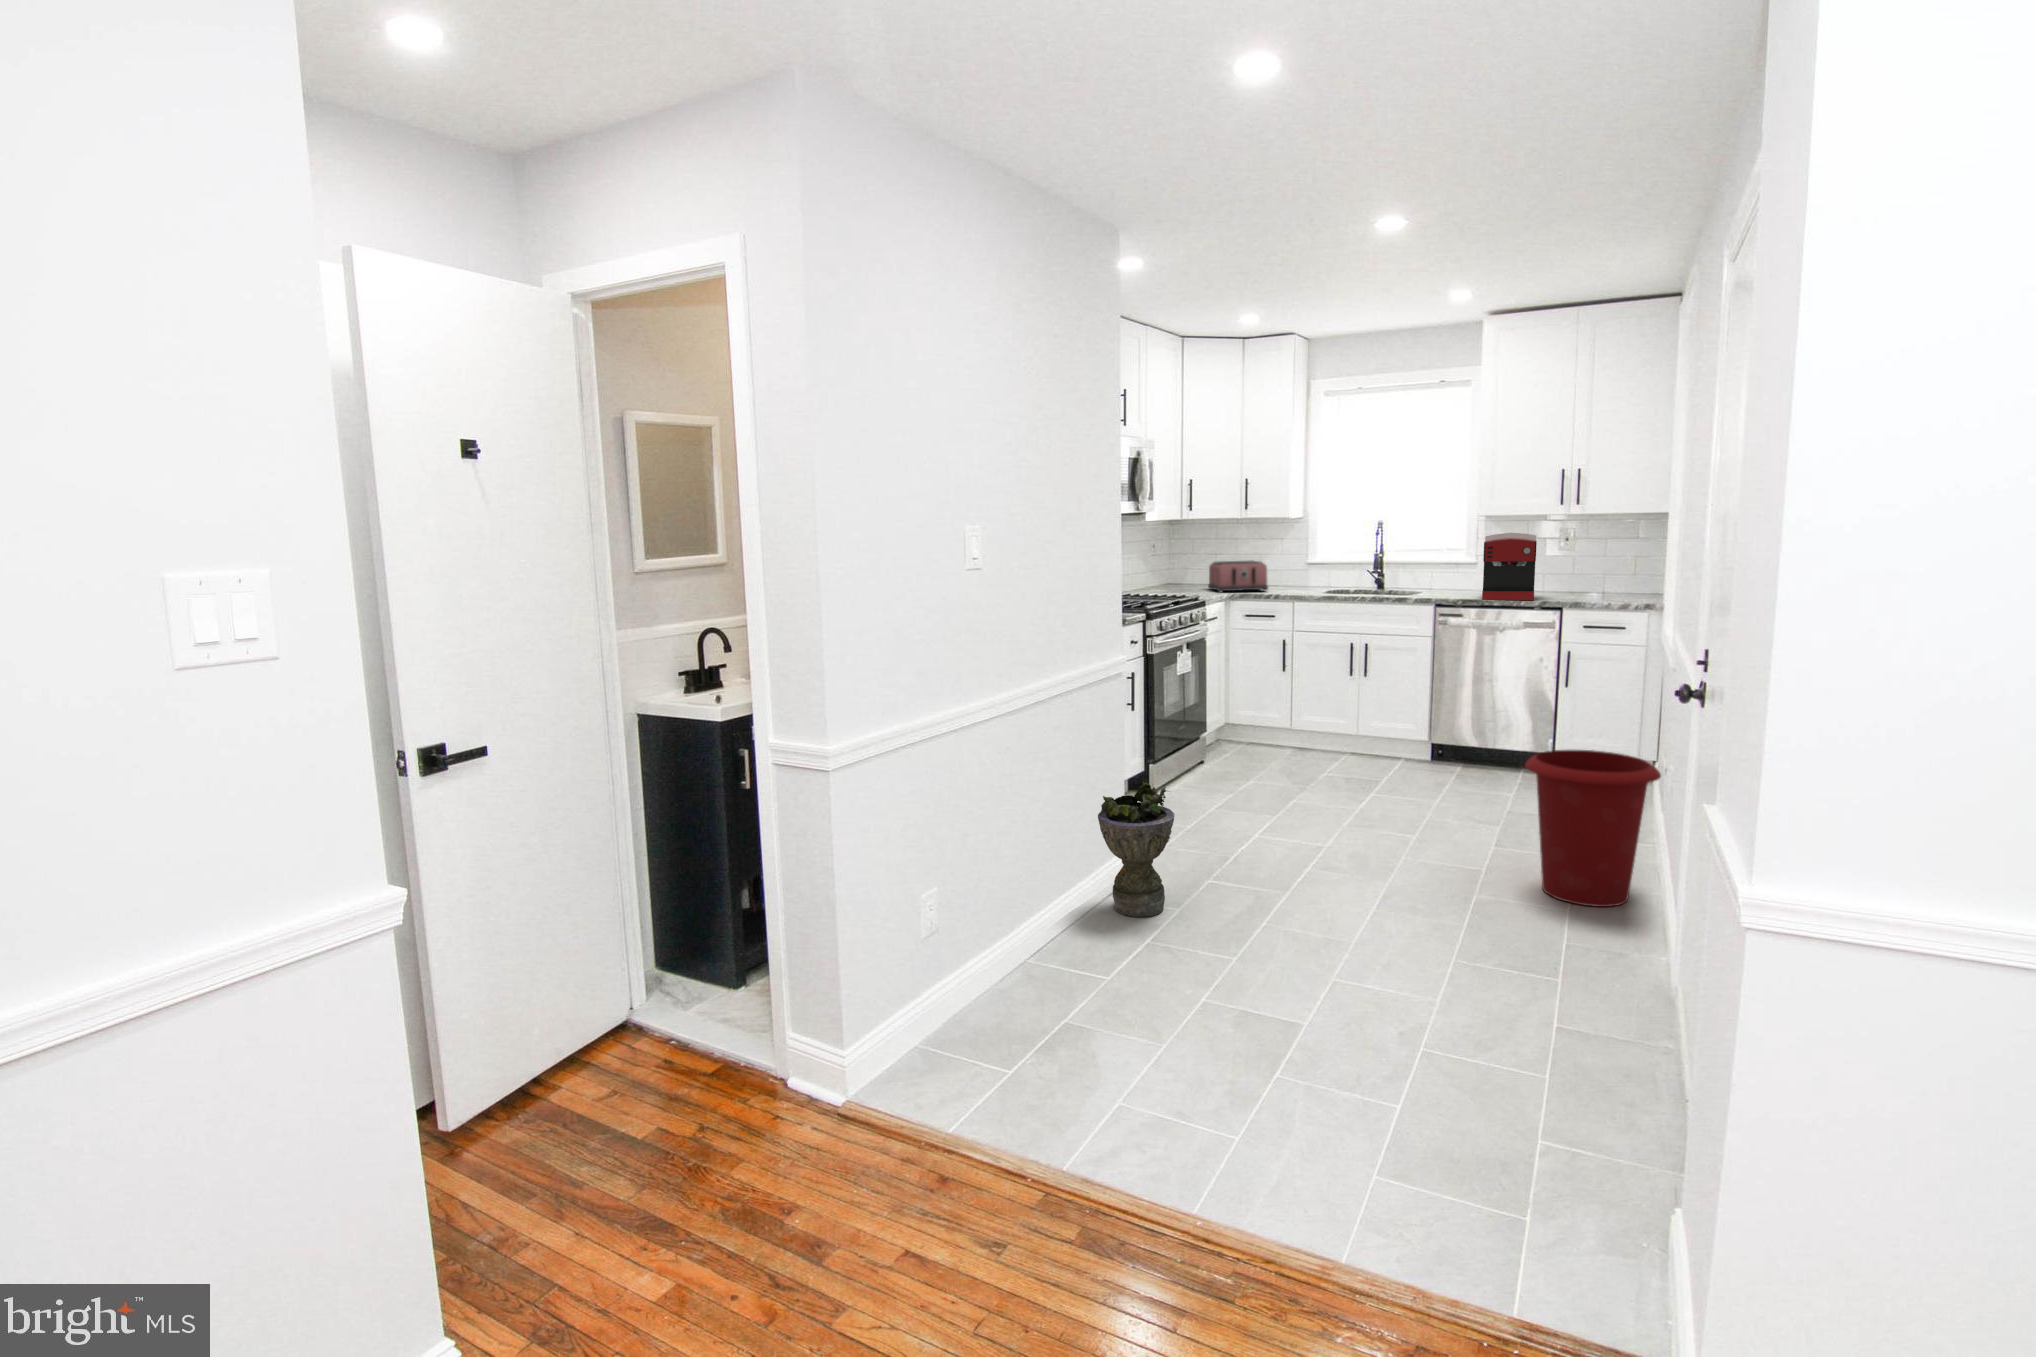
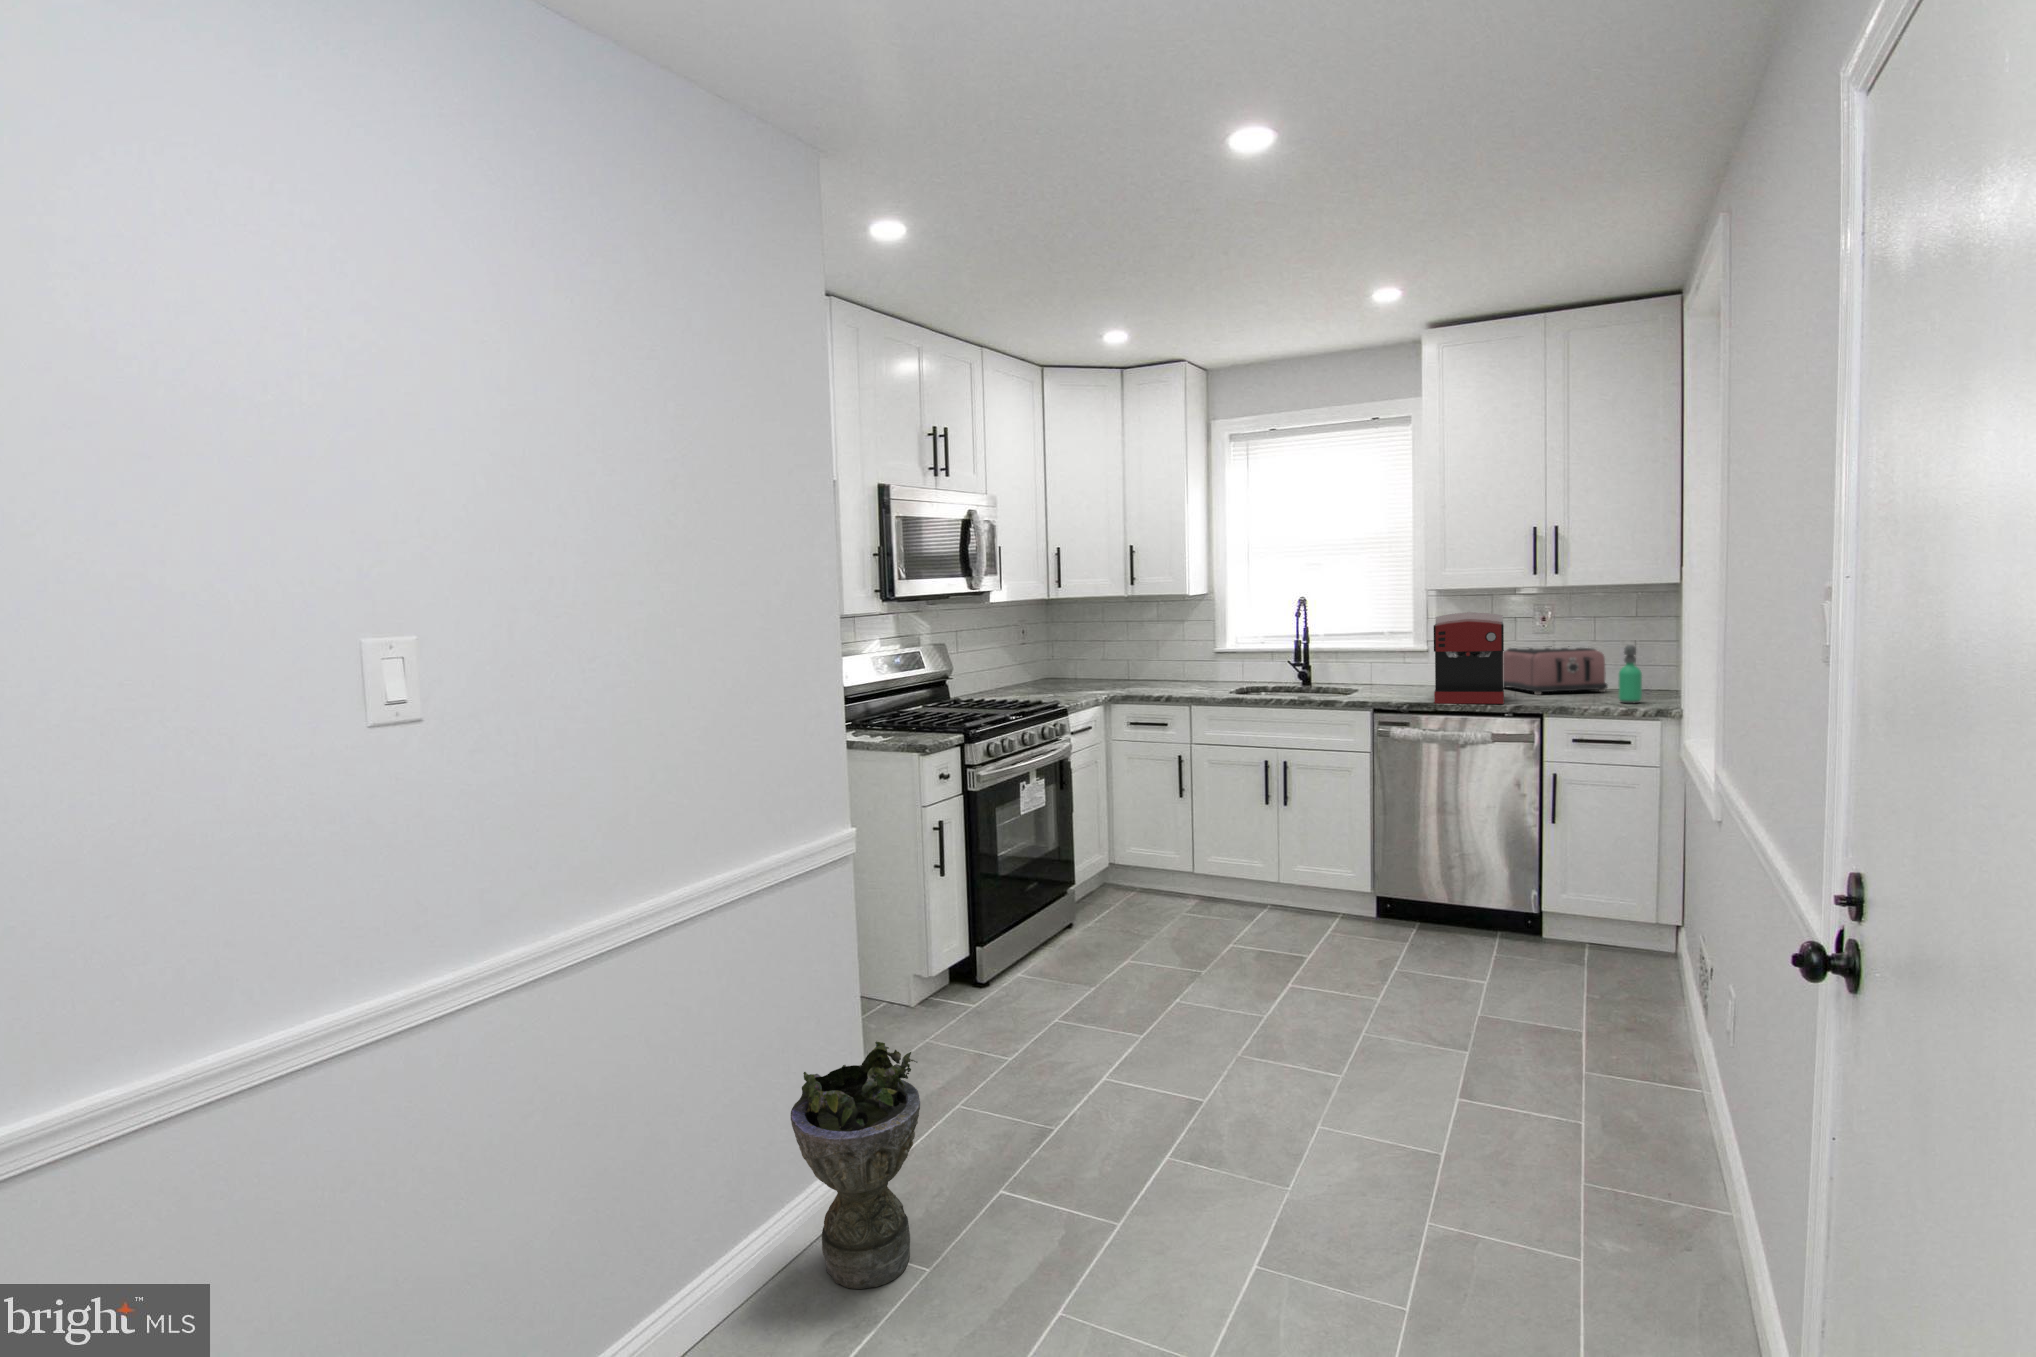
soap dispenser: none [1620,558,1638,601] -> present [1619,645,1642,703]
toaster: present [1208,561,1268,593] -> present [1503,646,1607,695]
waste bin: present [1525,750,1661,907] -> none [1500,966,1725,1250]

